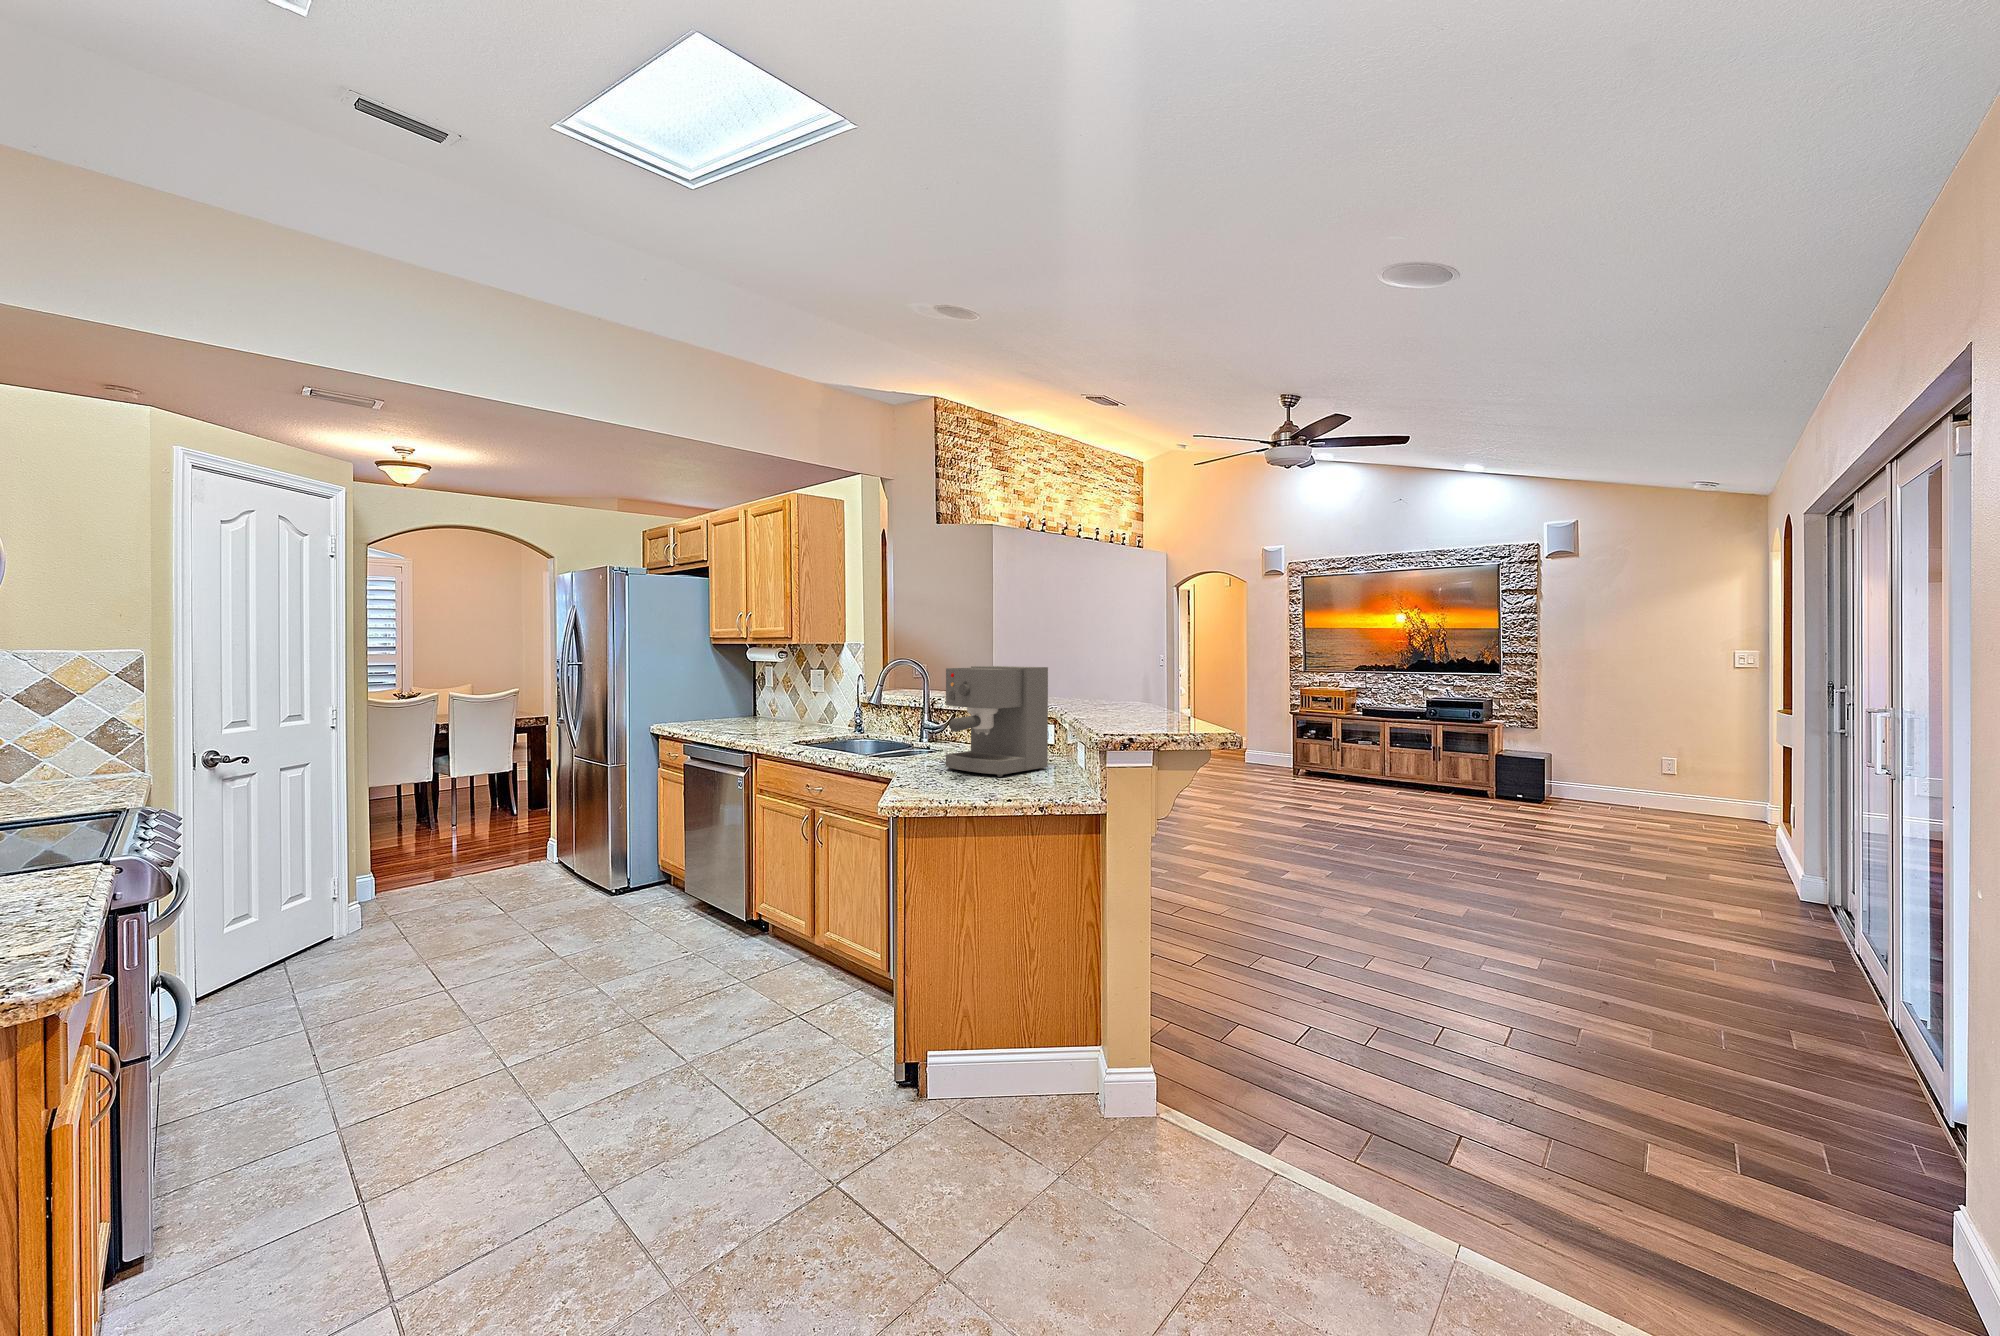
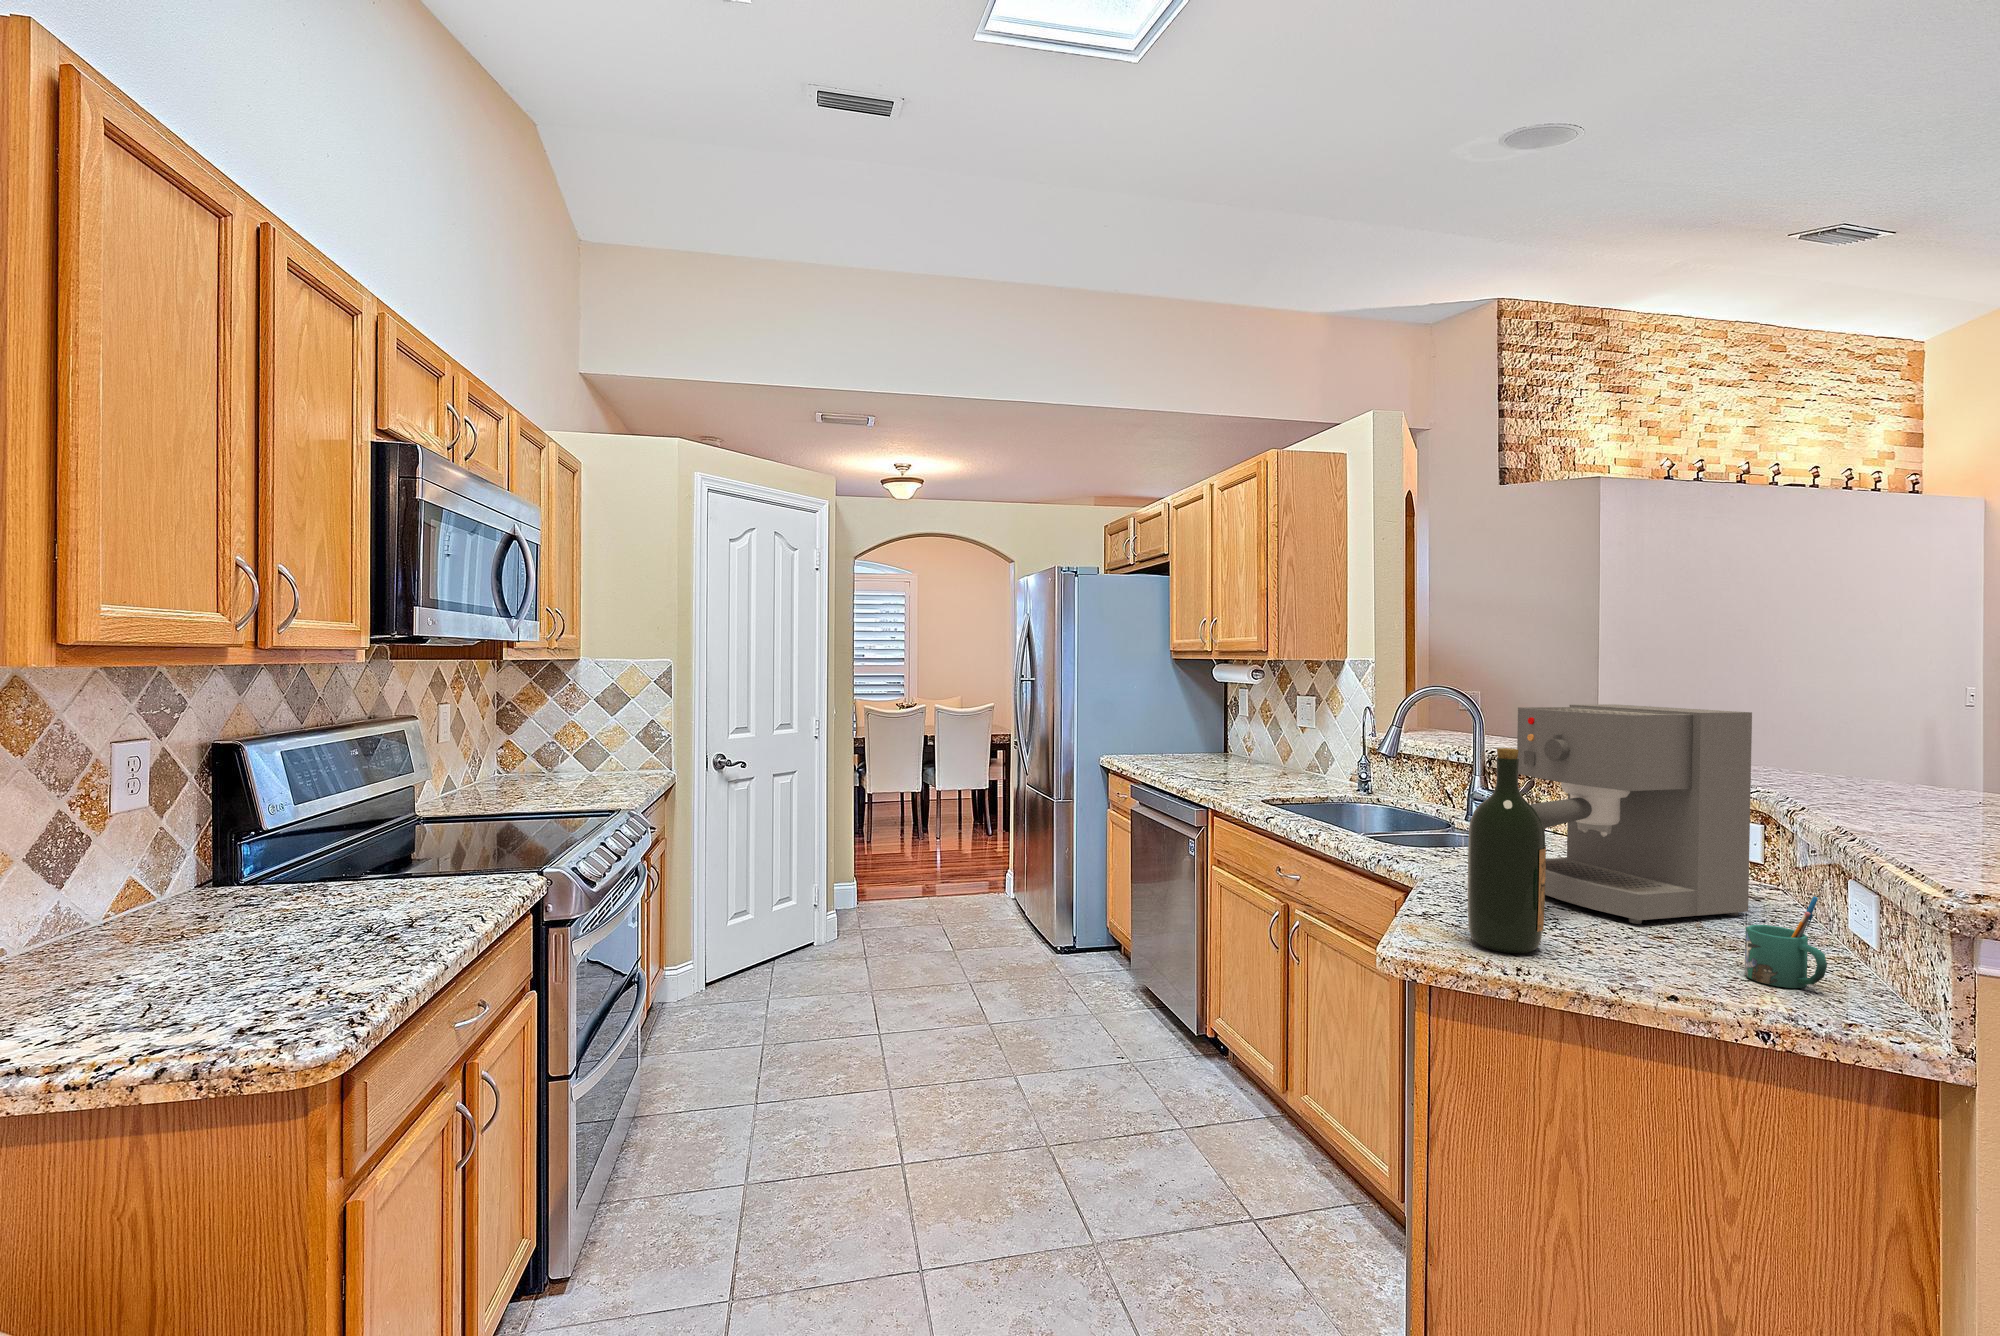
wine bottle: none [923,688,959,794] -> present [1468,748,1546,953]
mug: none [1040,748,1068,791] -> present [1745,897,1827,988]

